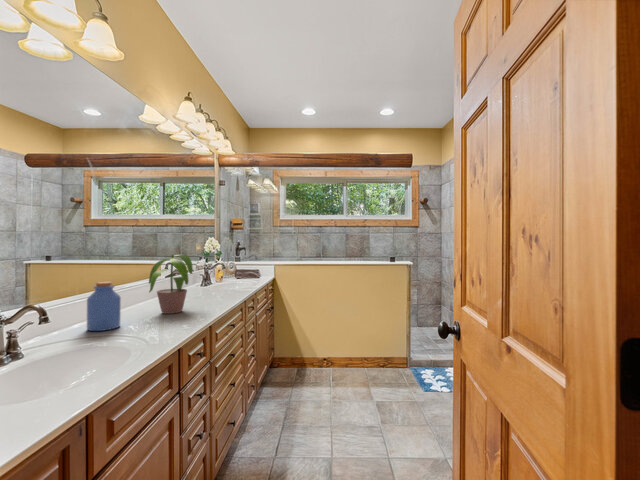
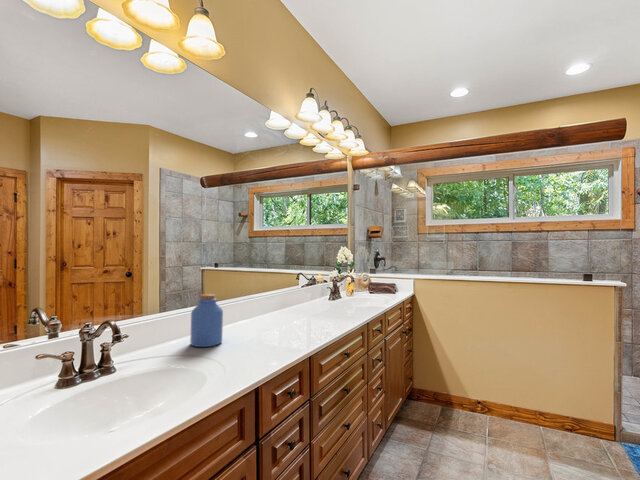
potted plant: present [149,255,193,314] -> none [246,266,317,333]

